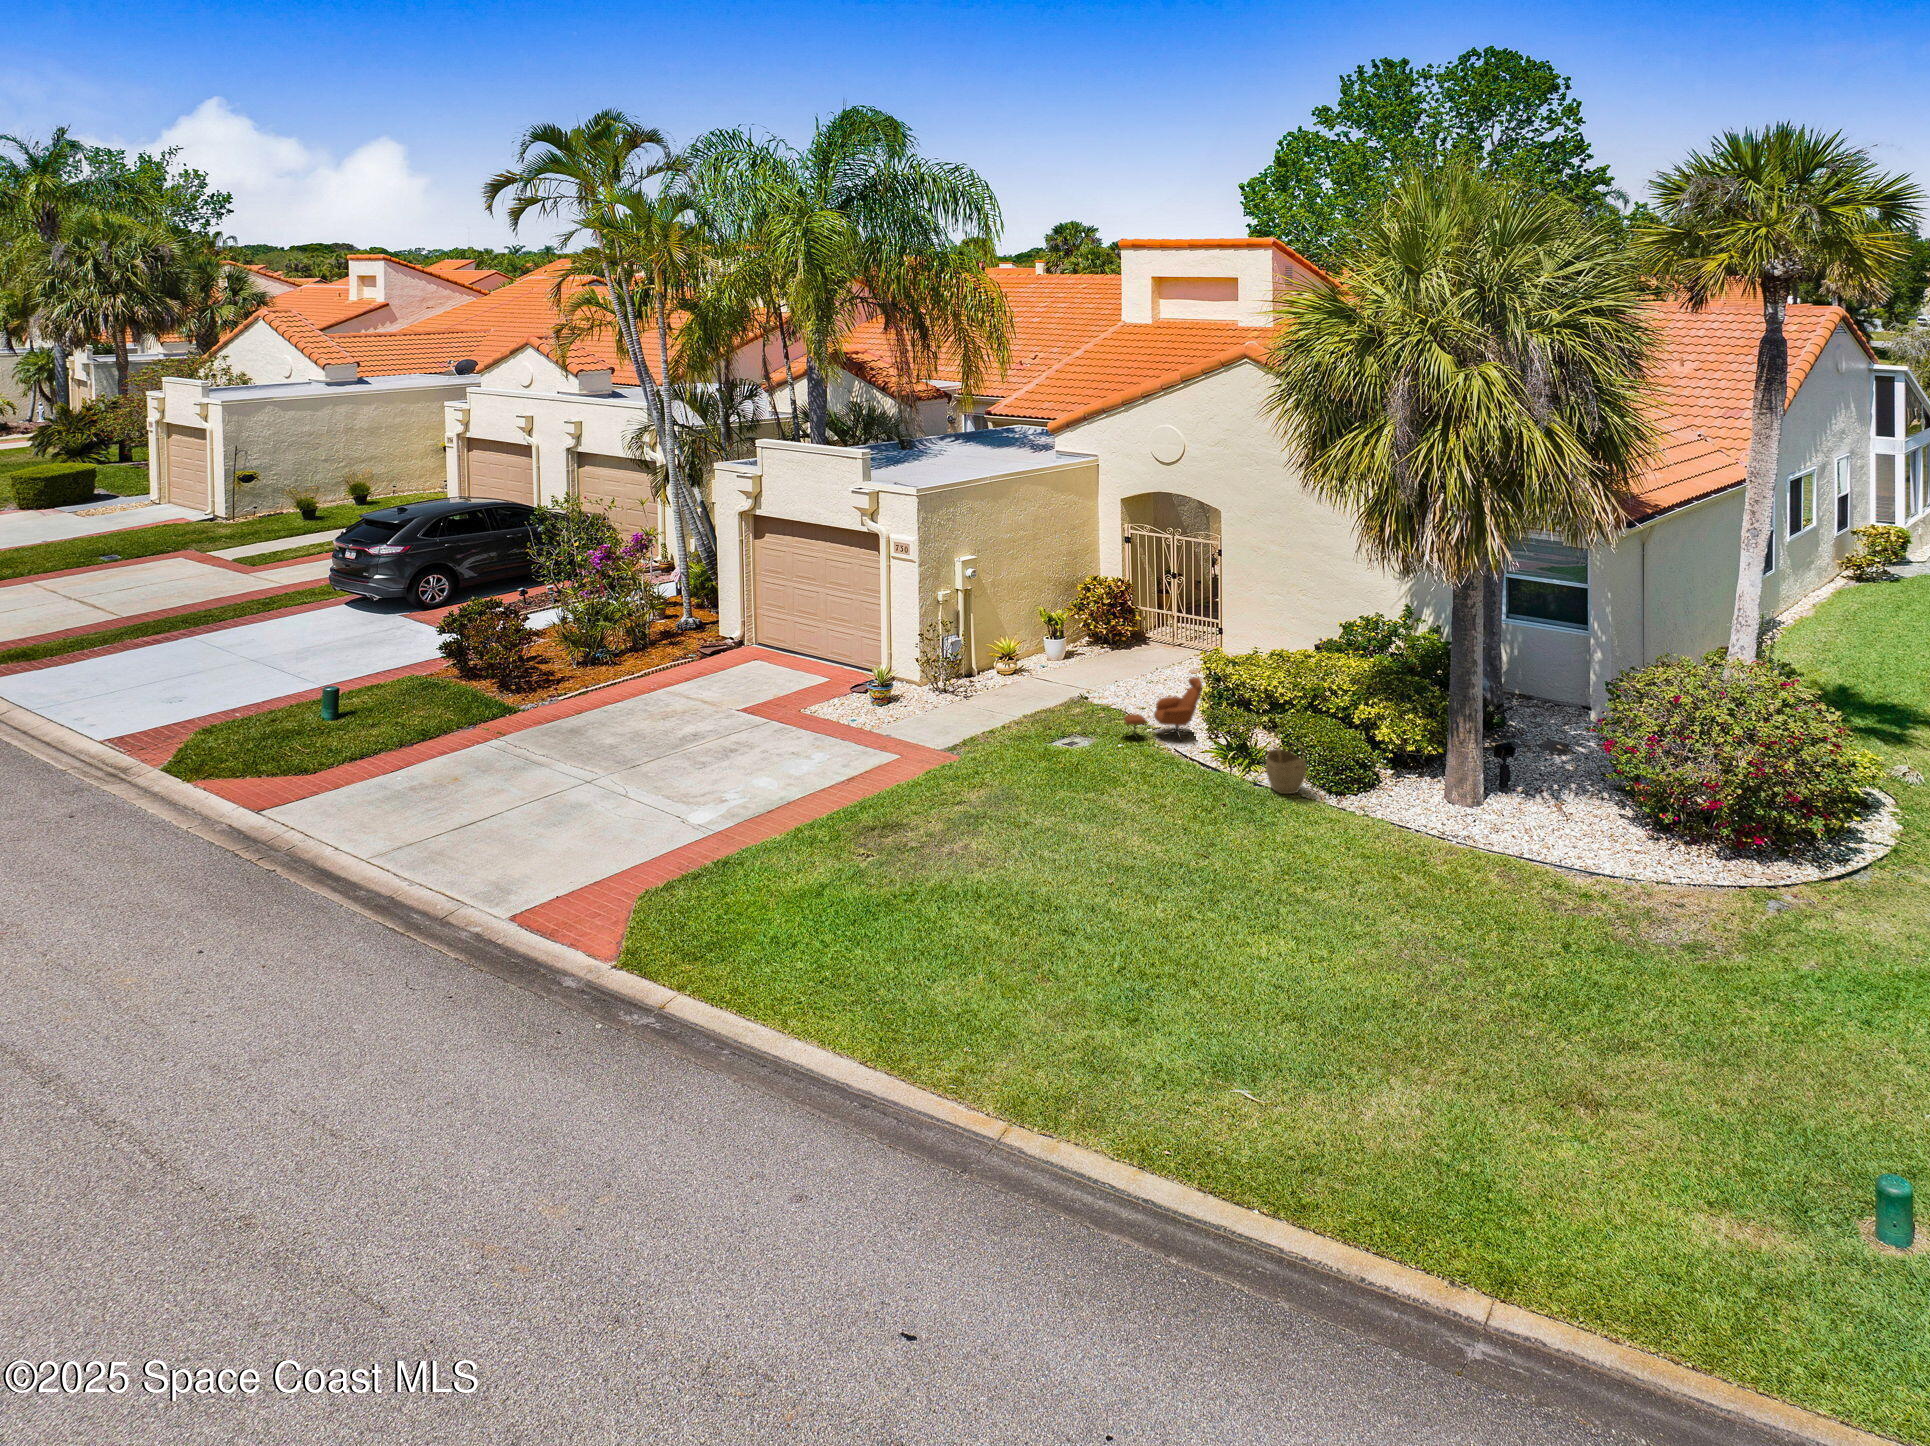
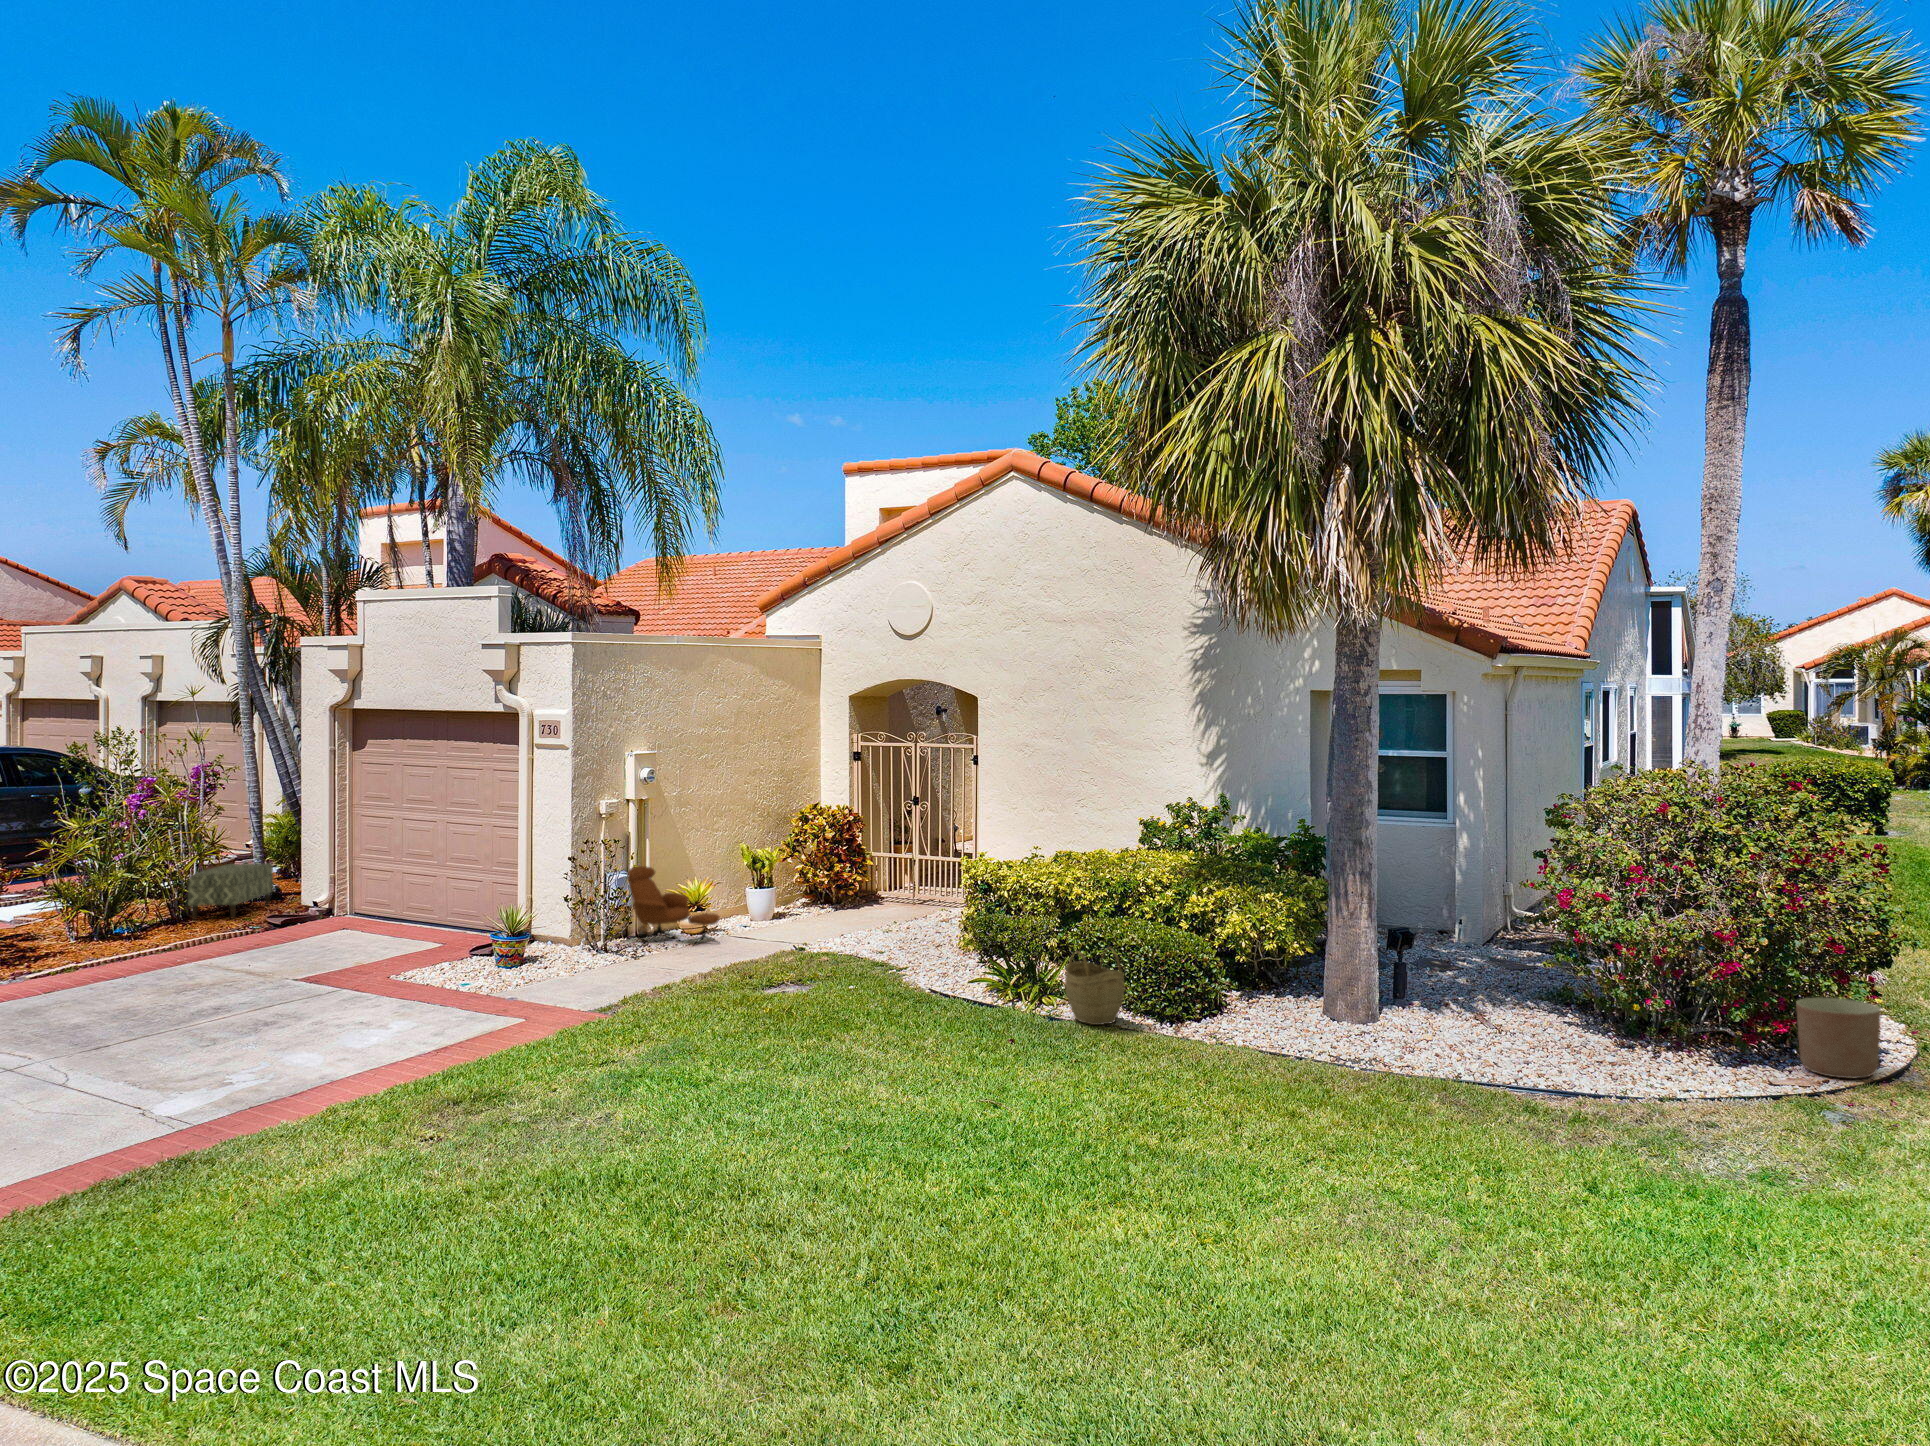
bench: none [646,603,698,648] -> present [188,863,273,920]
lounge chair: present [1124,677,1202,738] -> present [628,866,720,943]
planter: none [1758,822,1817,879] -> present [1796,998,1881,1078]

